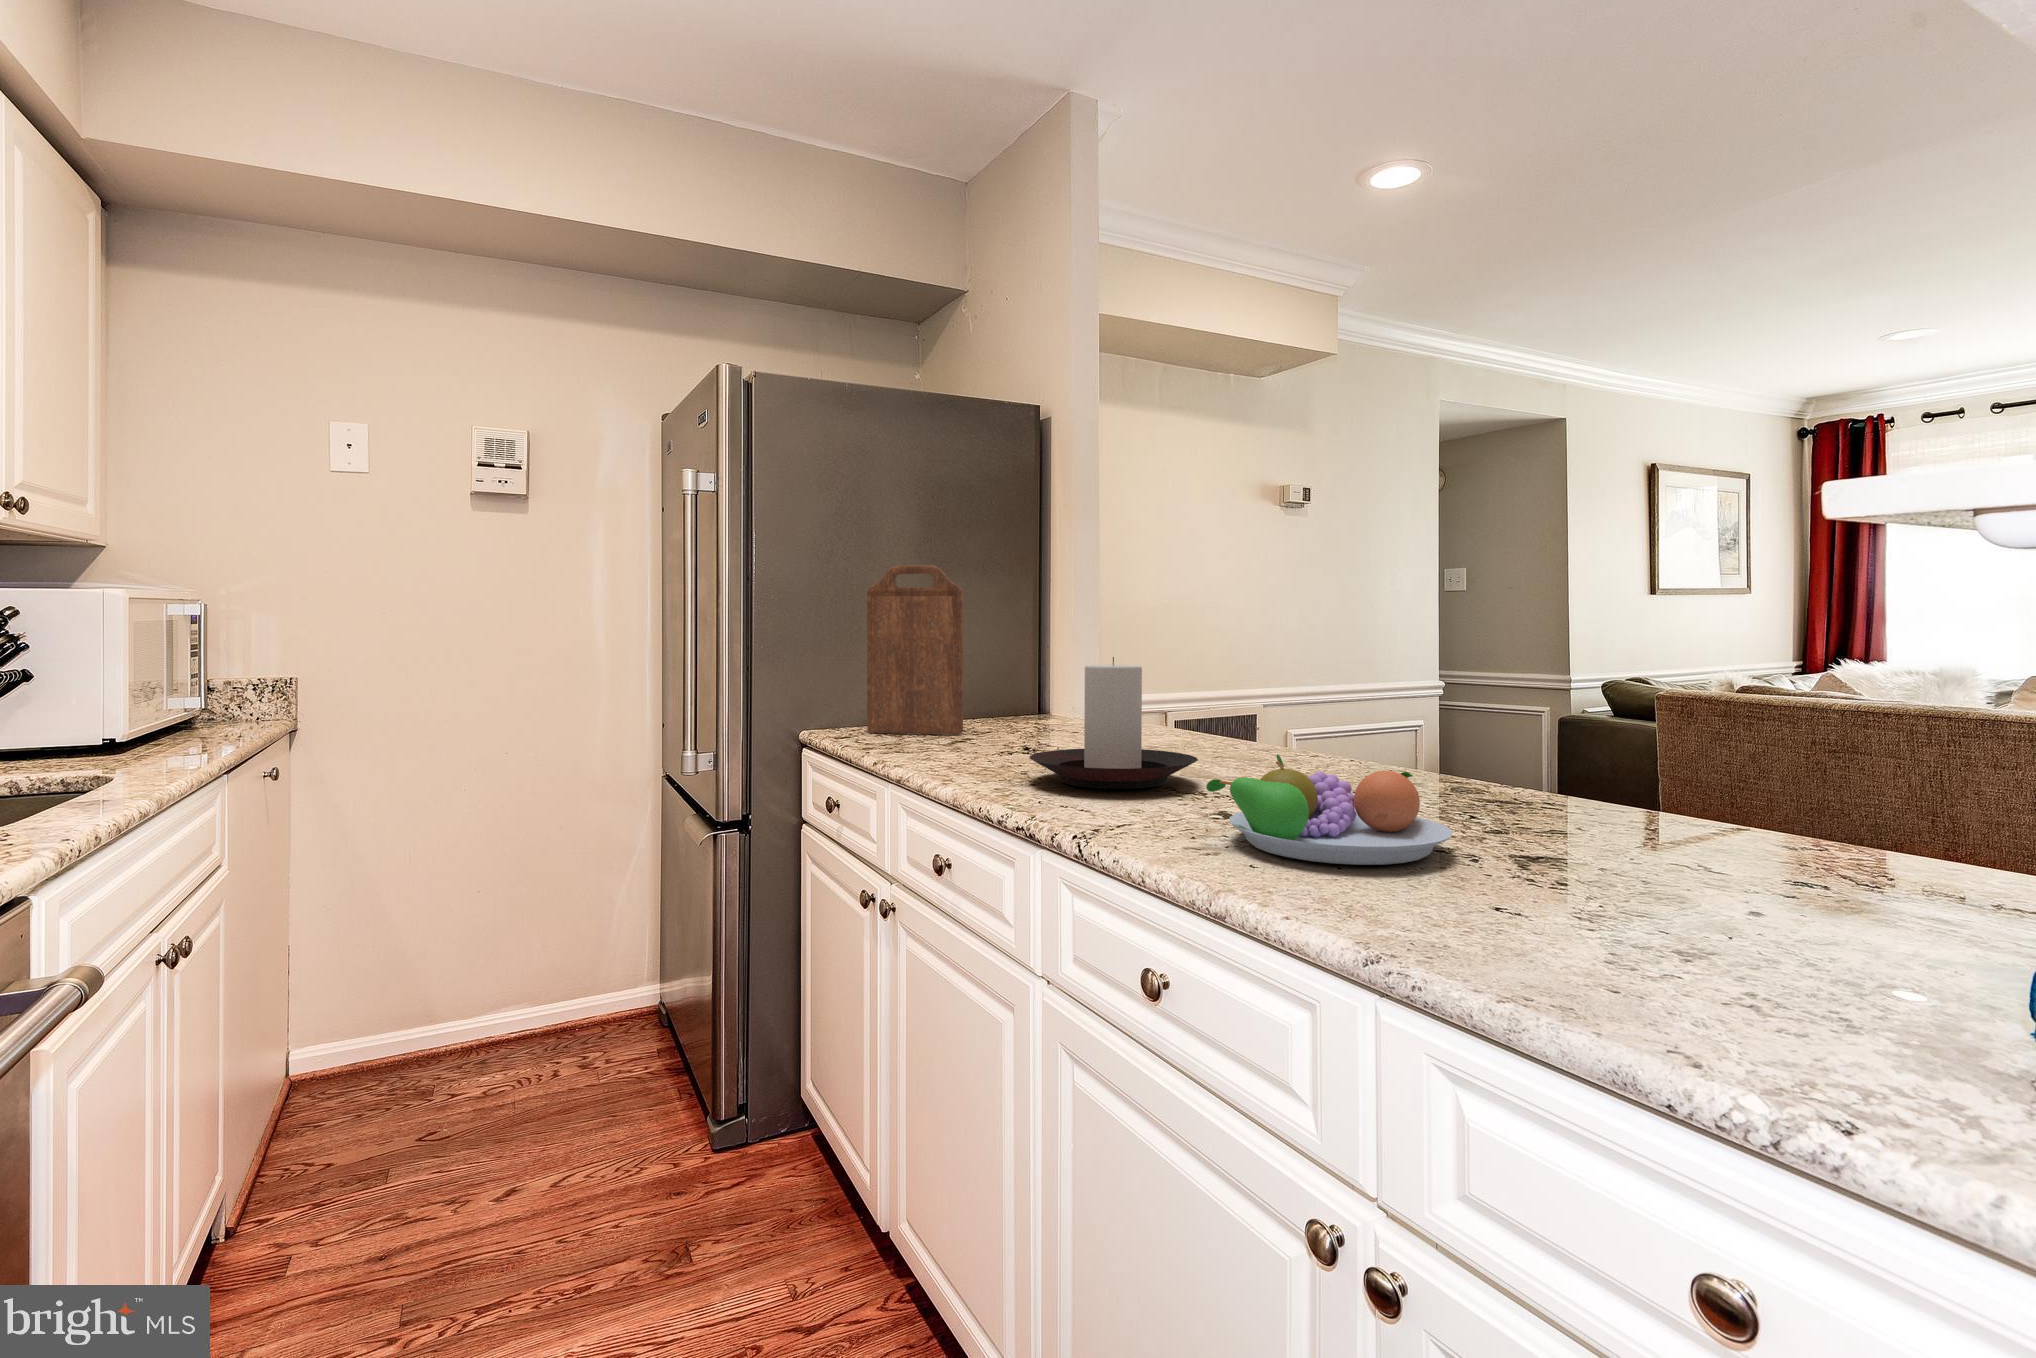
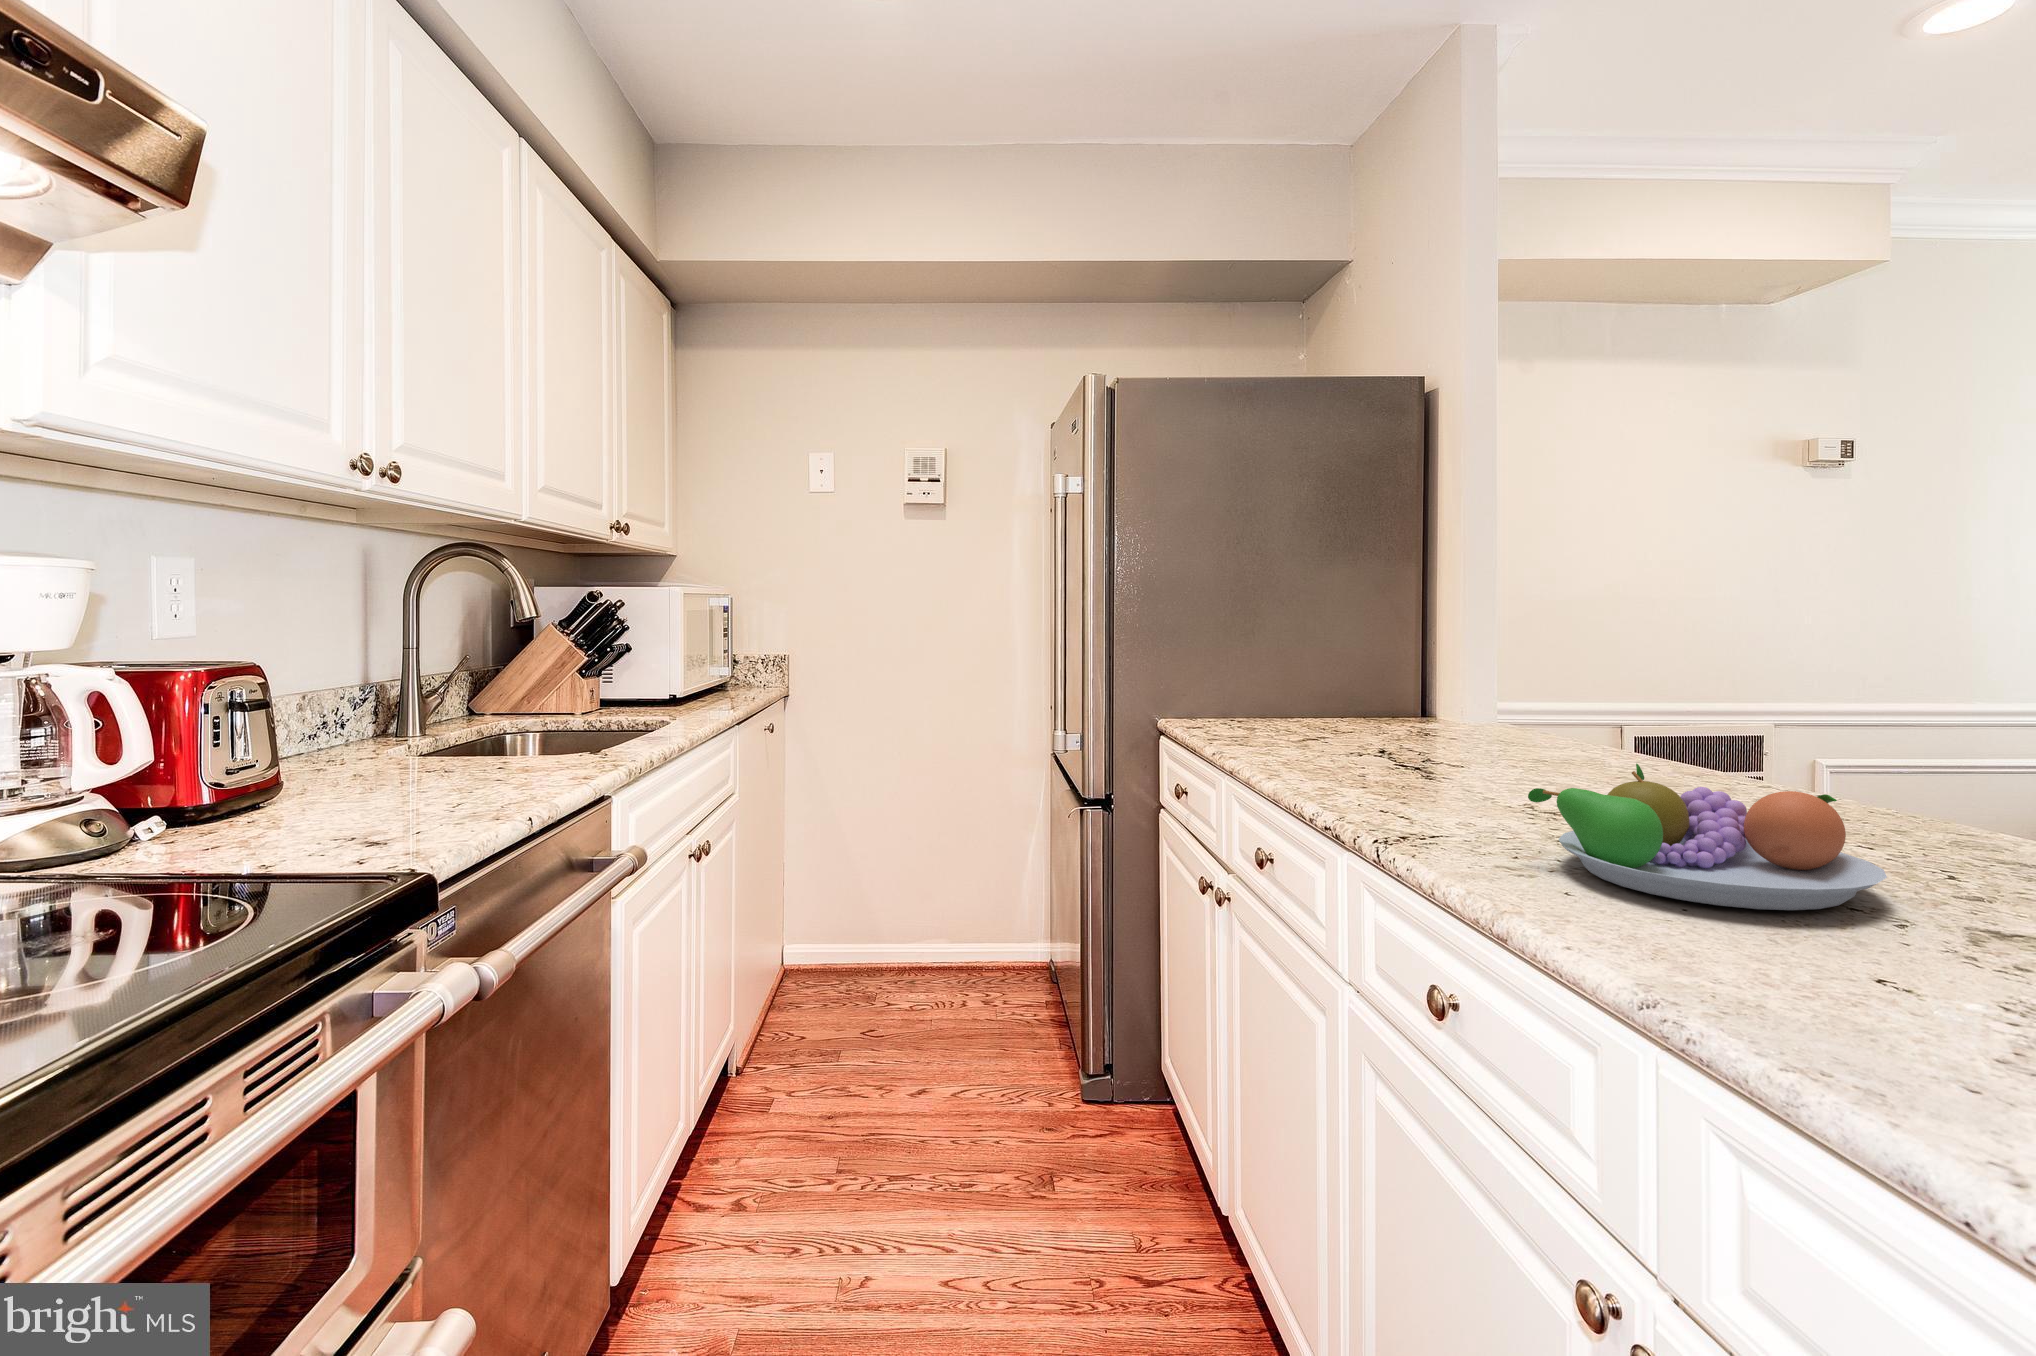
cutting board: present [867,565,963,734] -> none [1226,551,1324,724]
candle holder: present [1030,657,1198,789] -> none [1360,646,1566,792]

